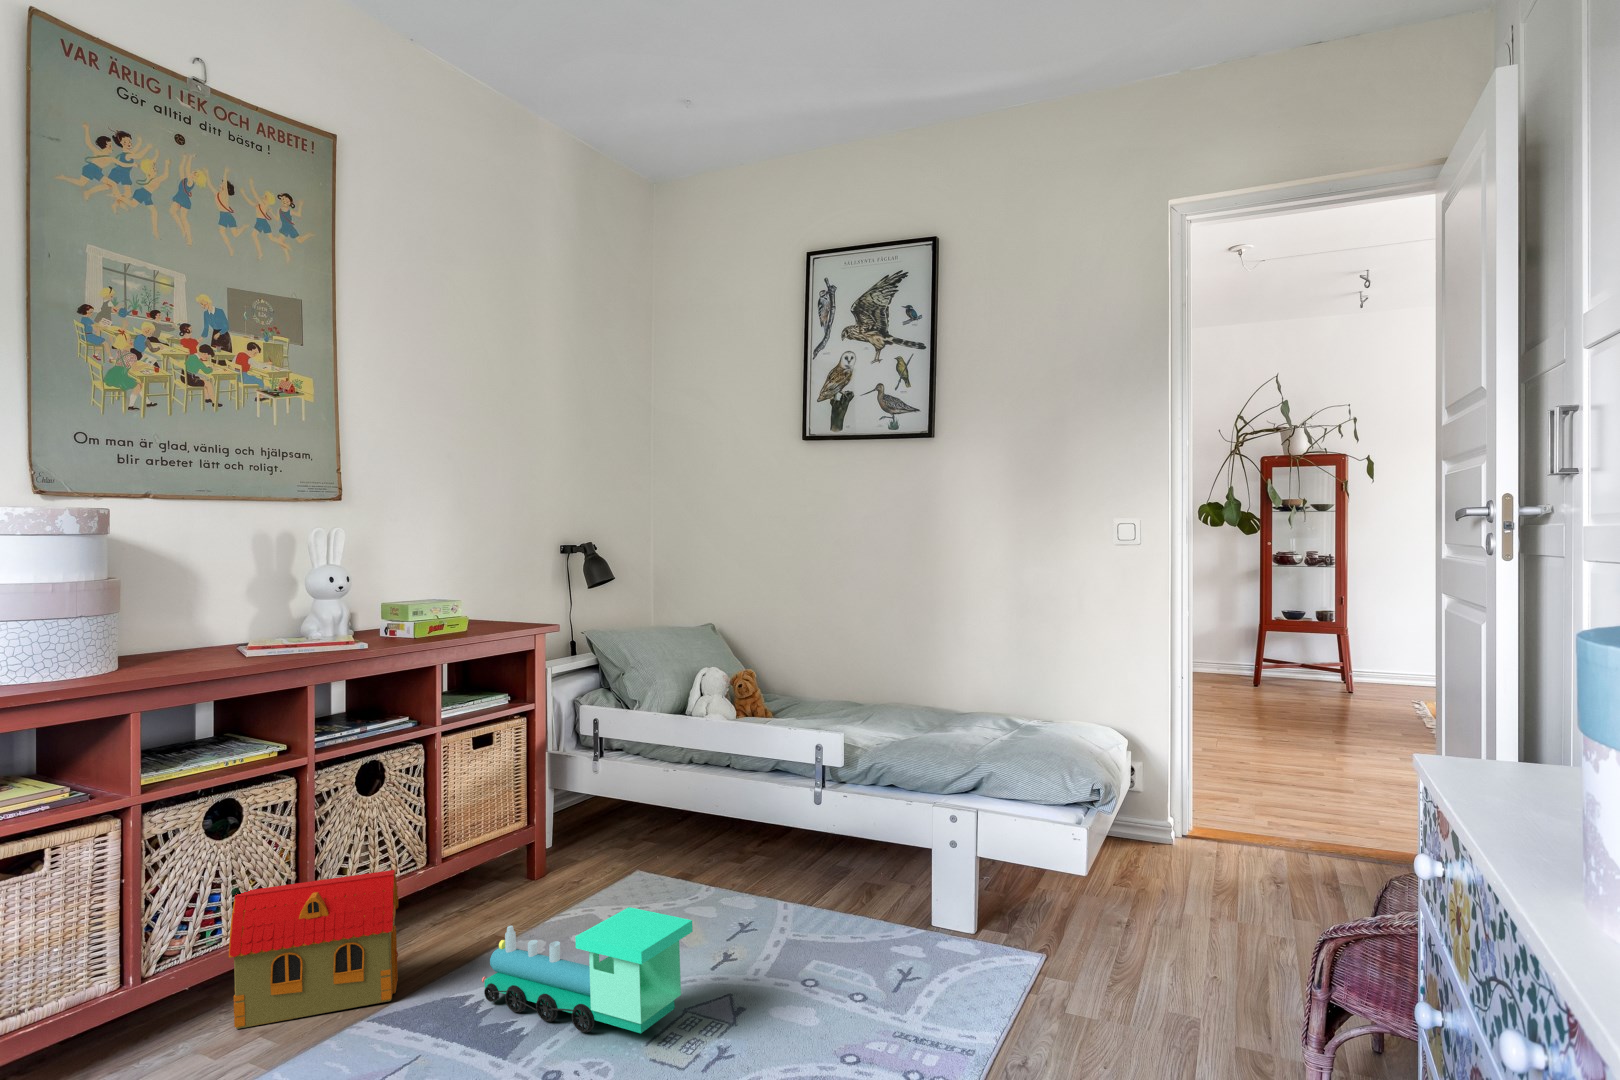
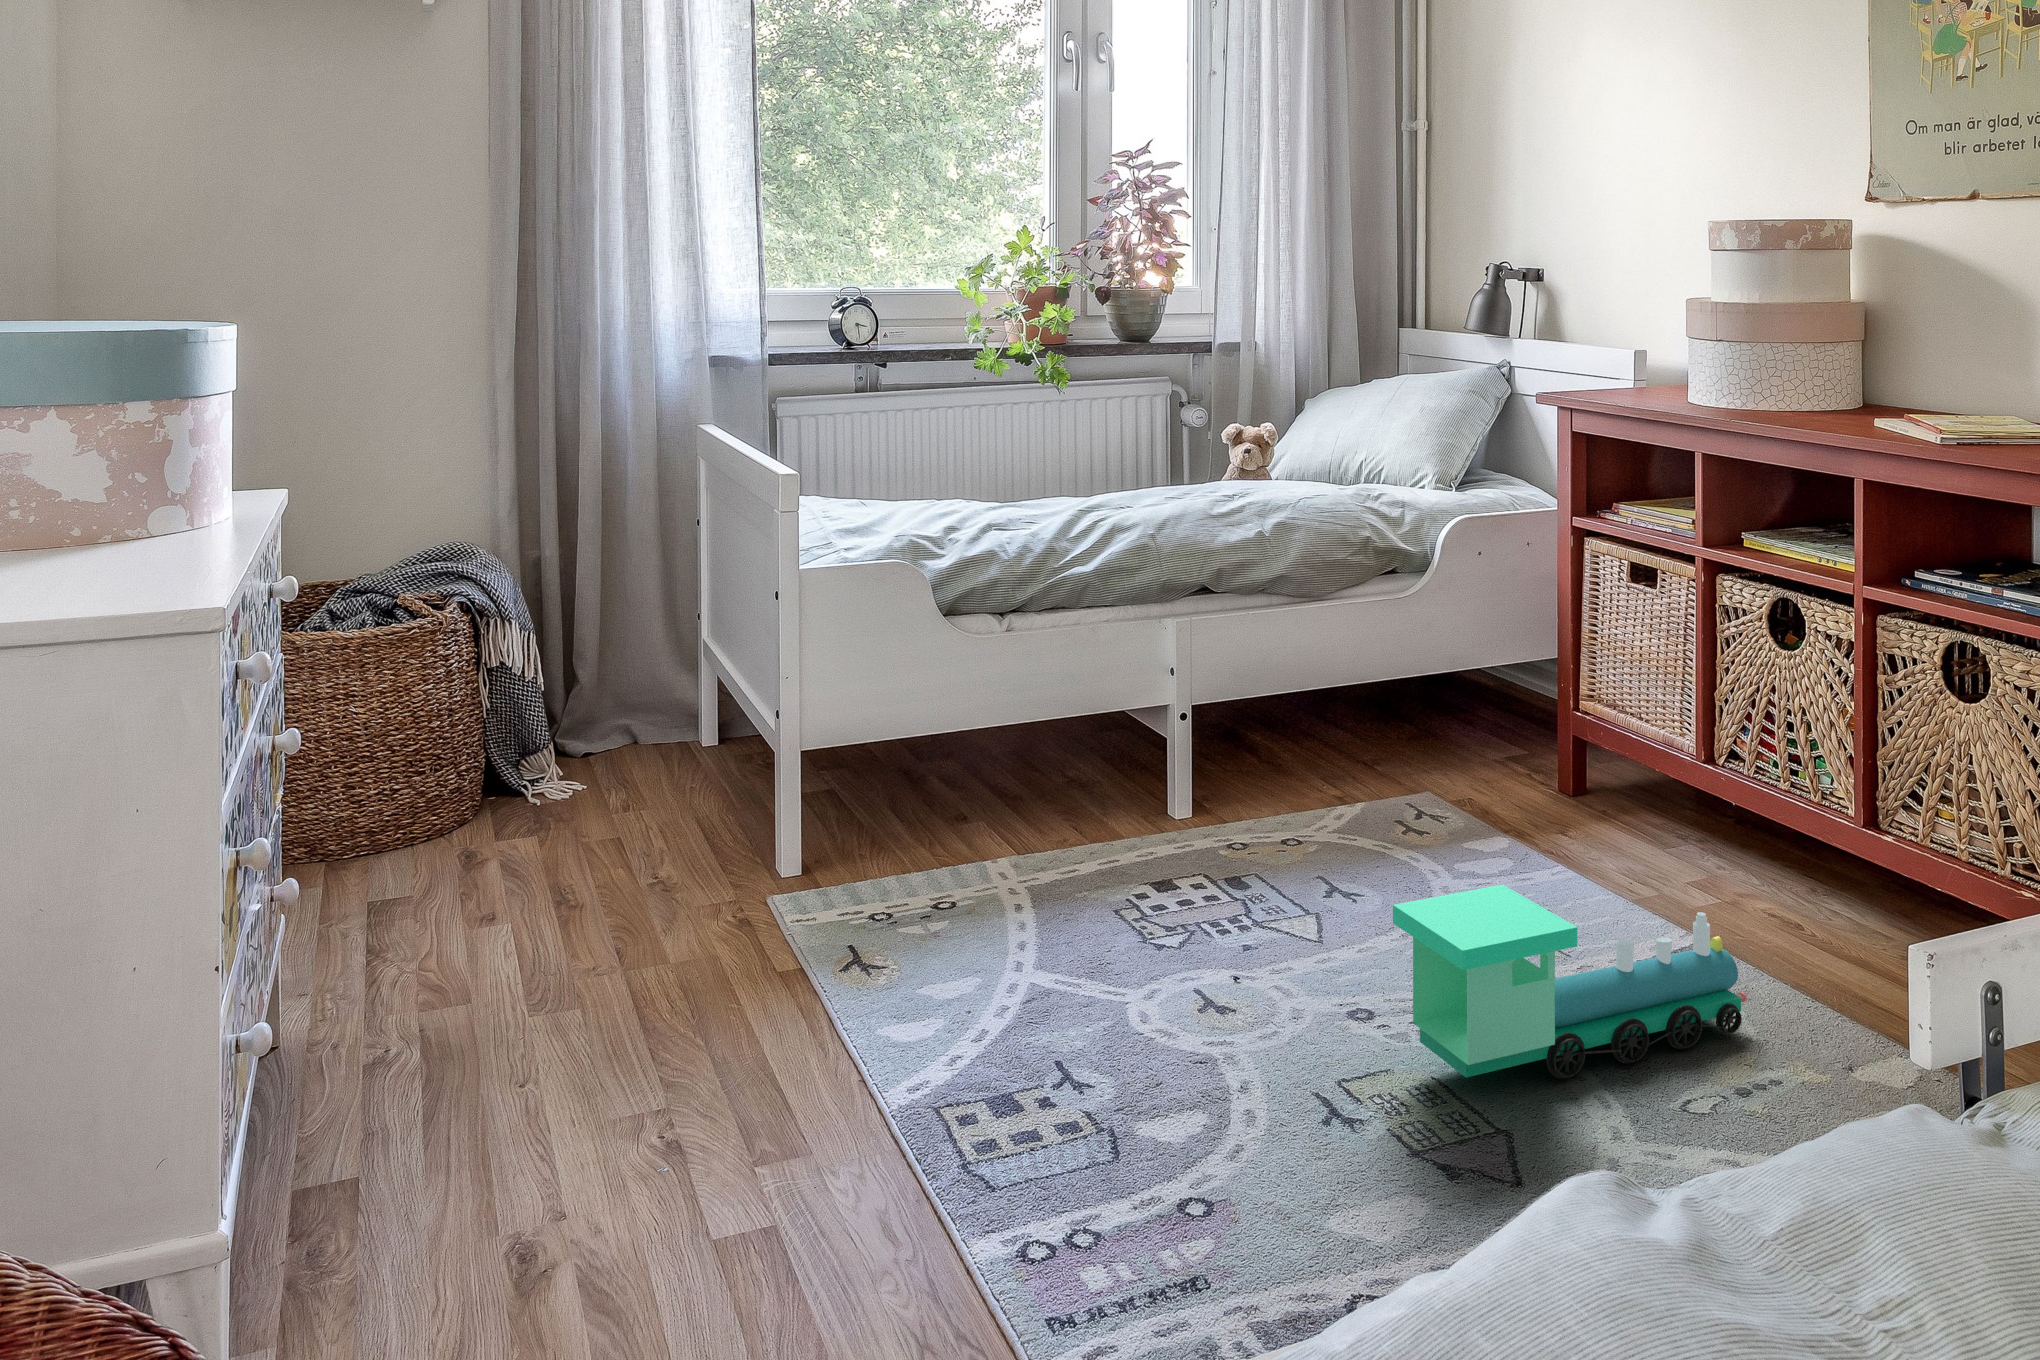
toy house: present [229,870,398,1029] -> none [1732,727,1850,960]

